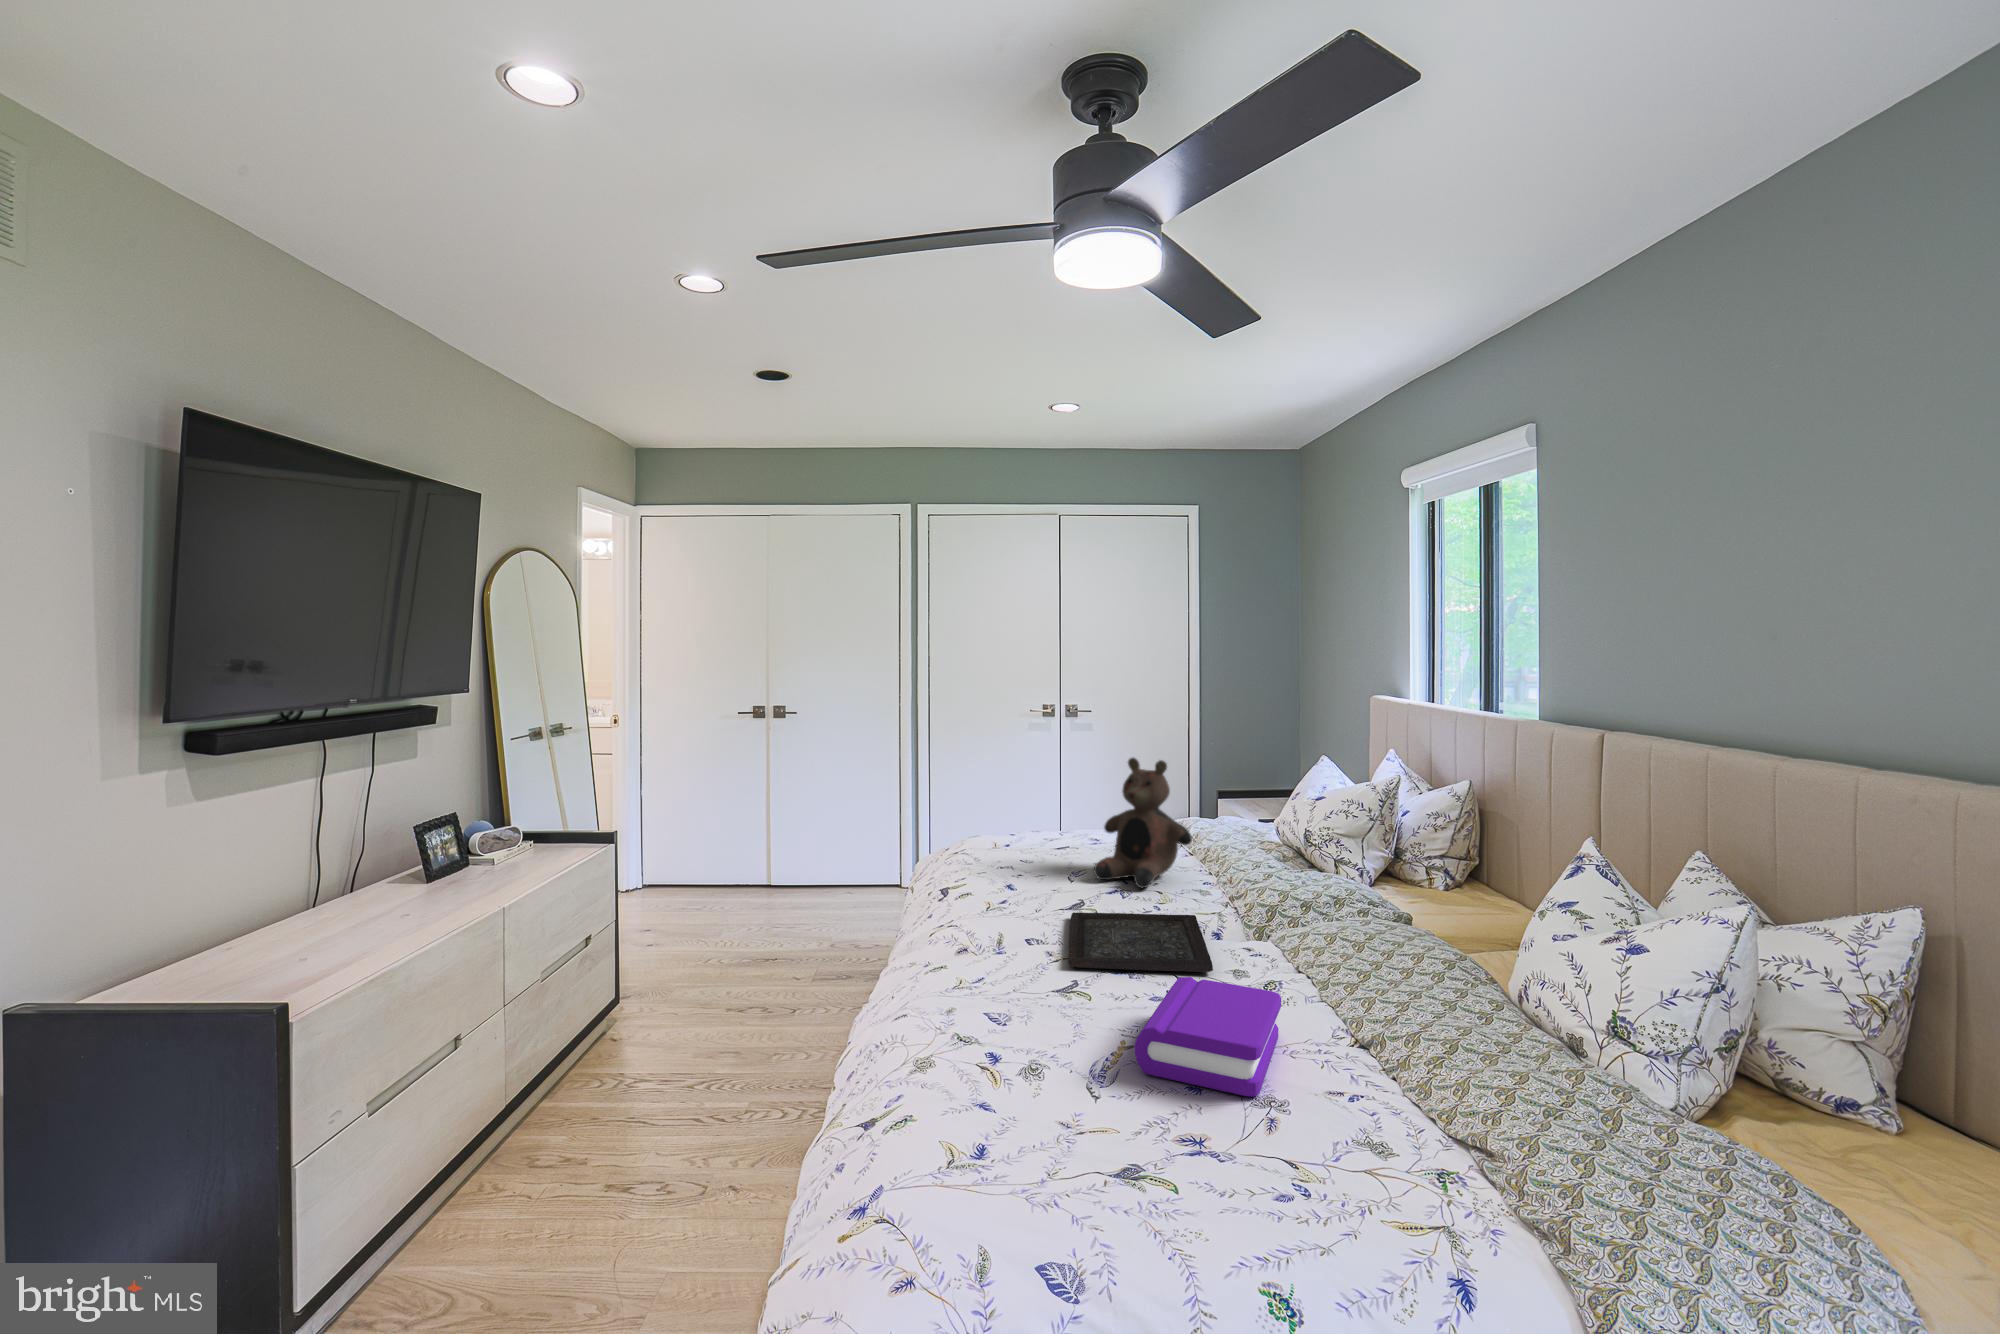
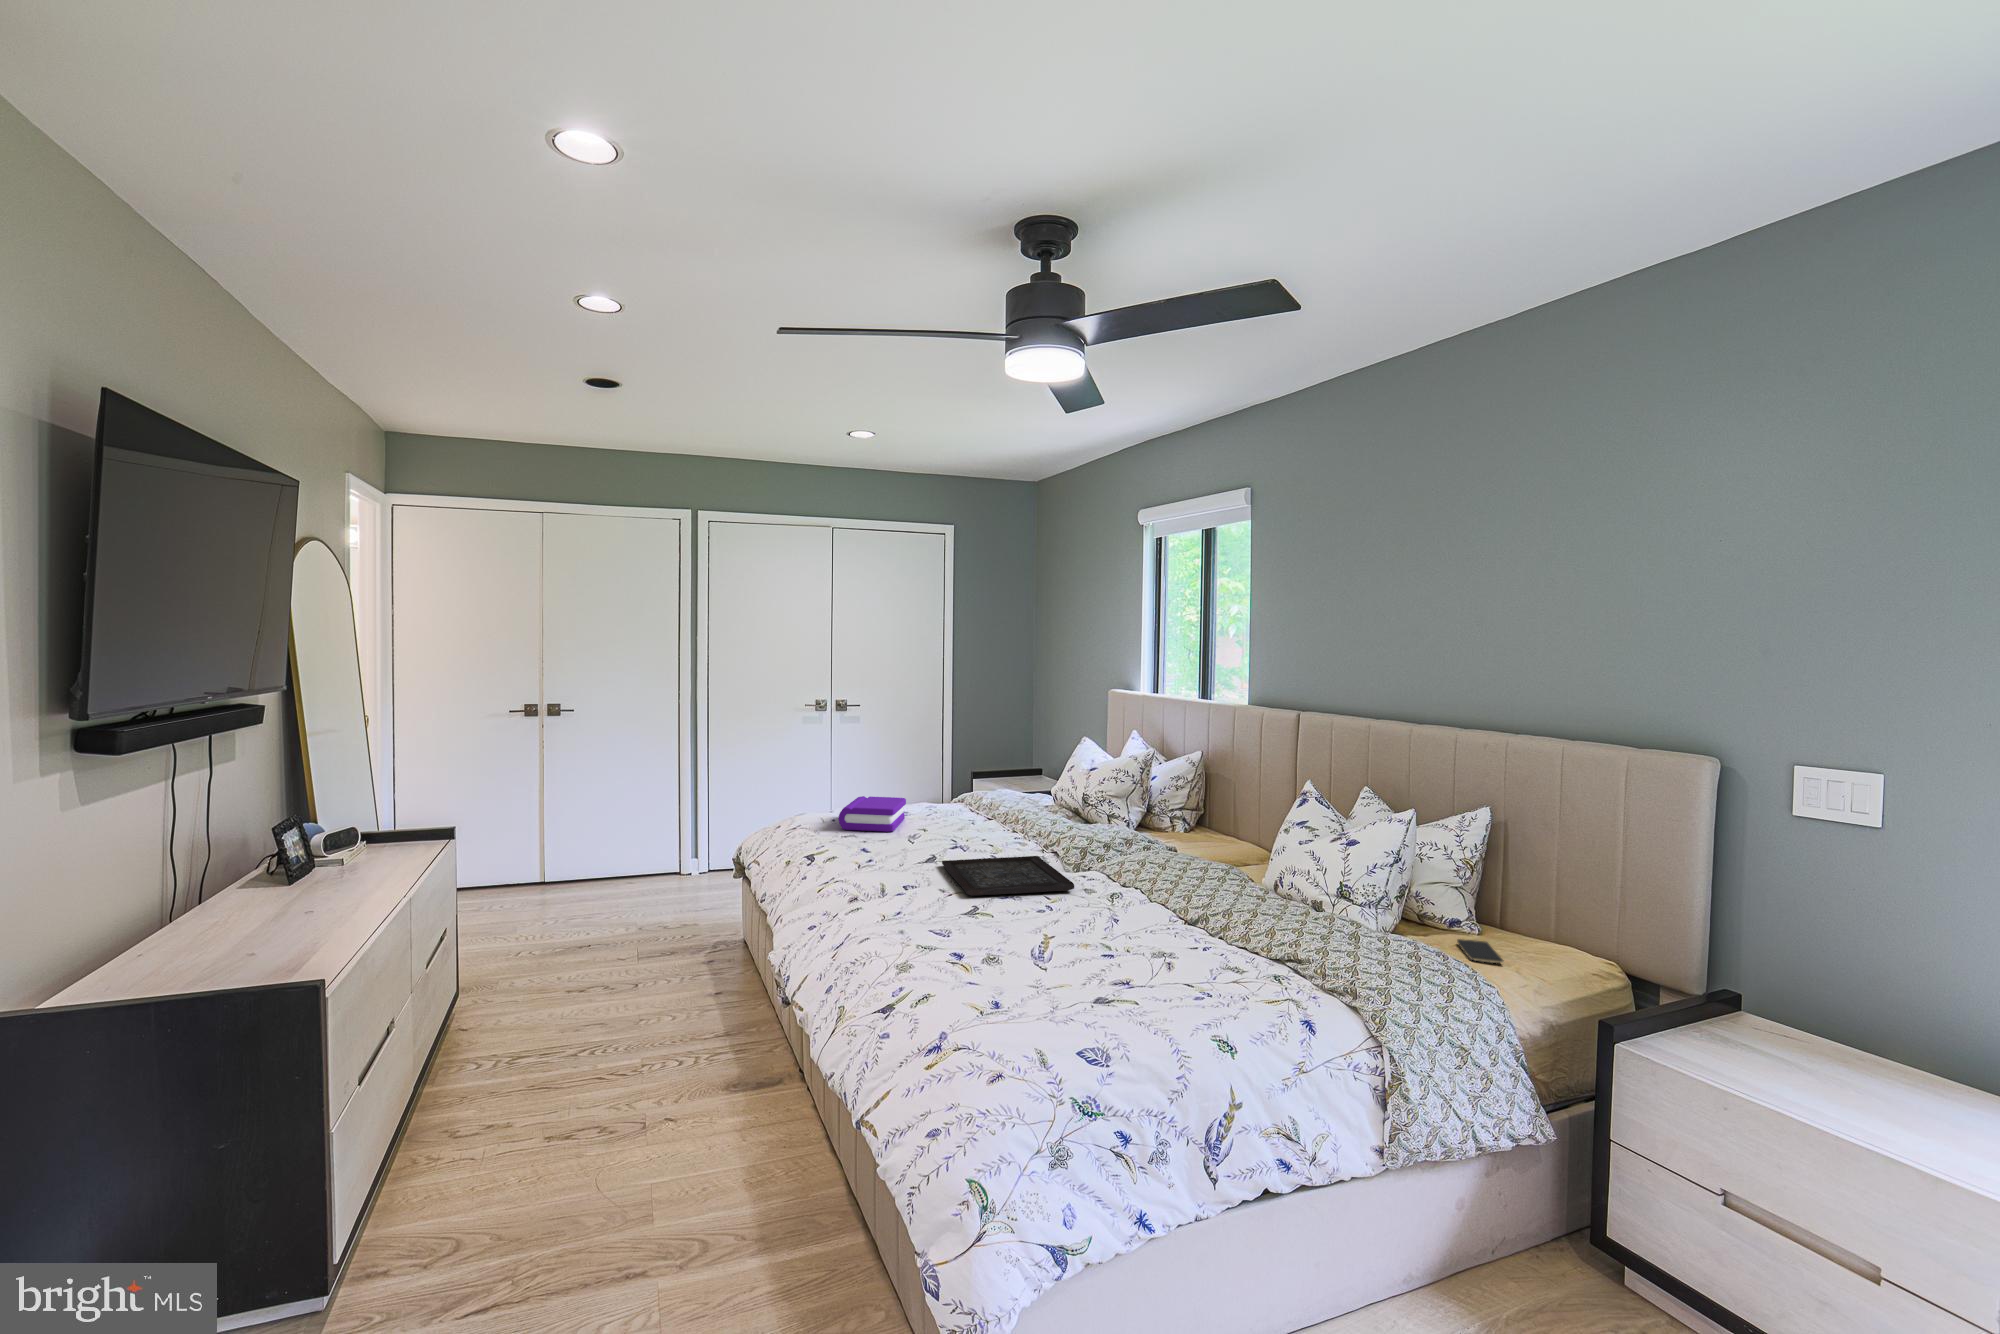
teddy bear: present [1094,758,1192,888] -> none [938,736,1016,842]
book: present [1135,977,1281,1096] -> present [839,796,906,832]
smartphone: none [1844,1133,1934,1200] -> present [1457,939,1503,963]

